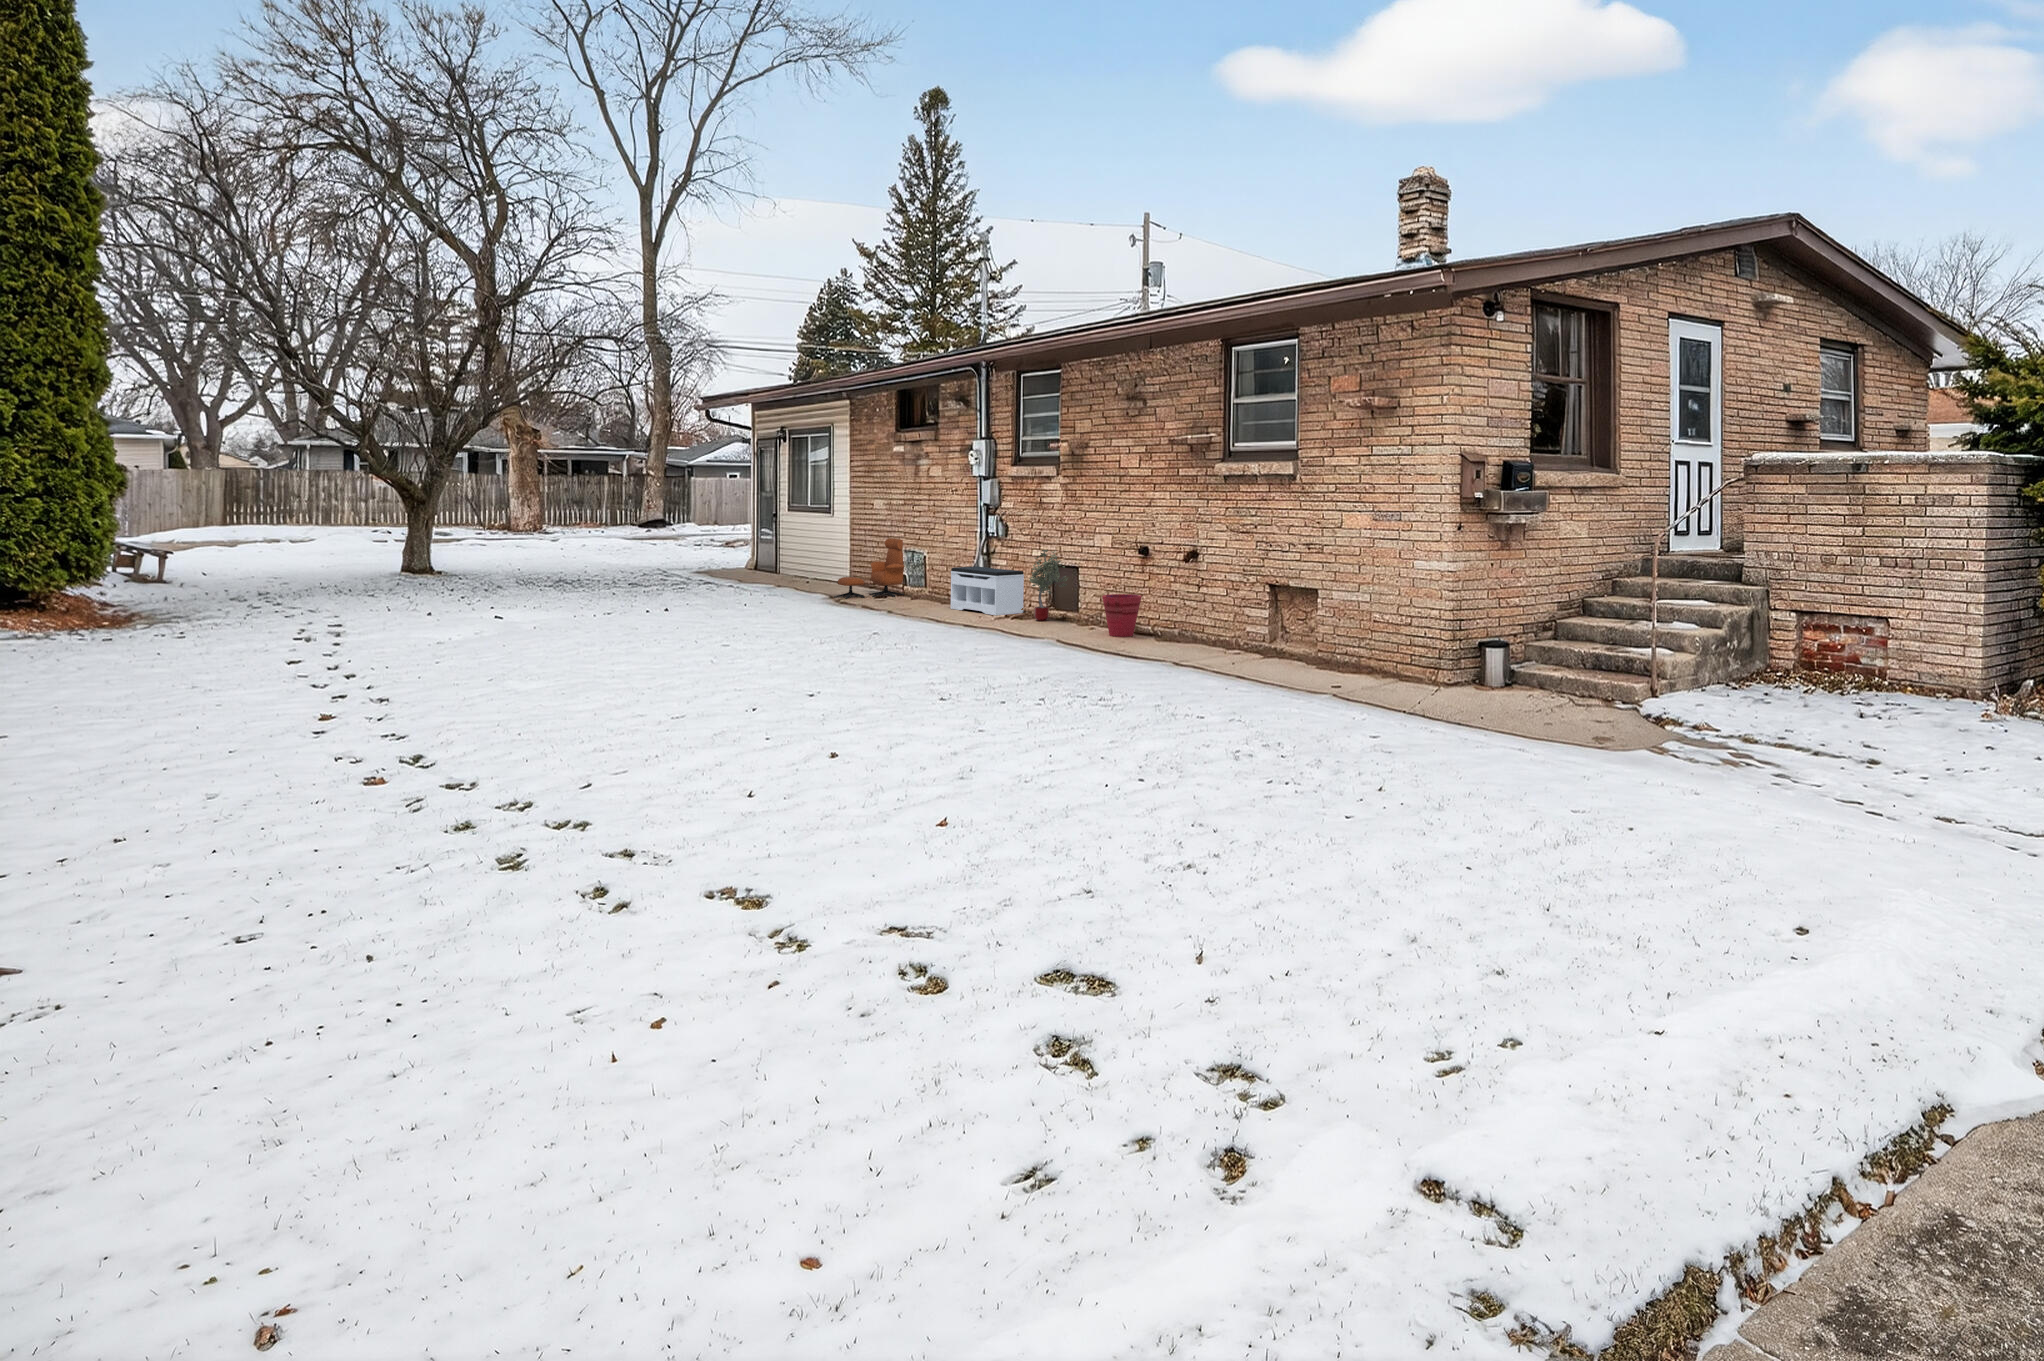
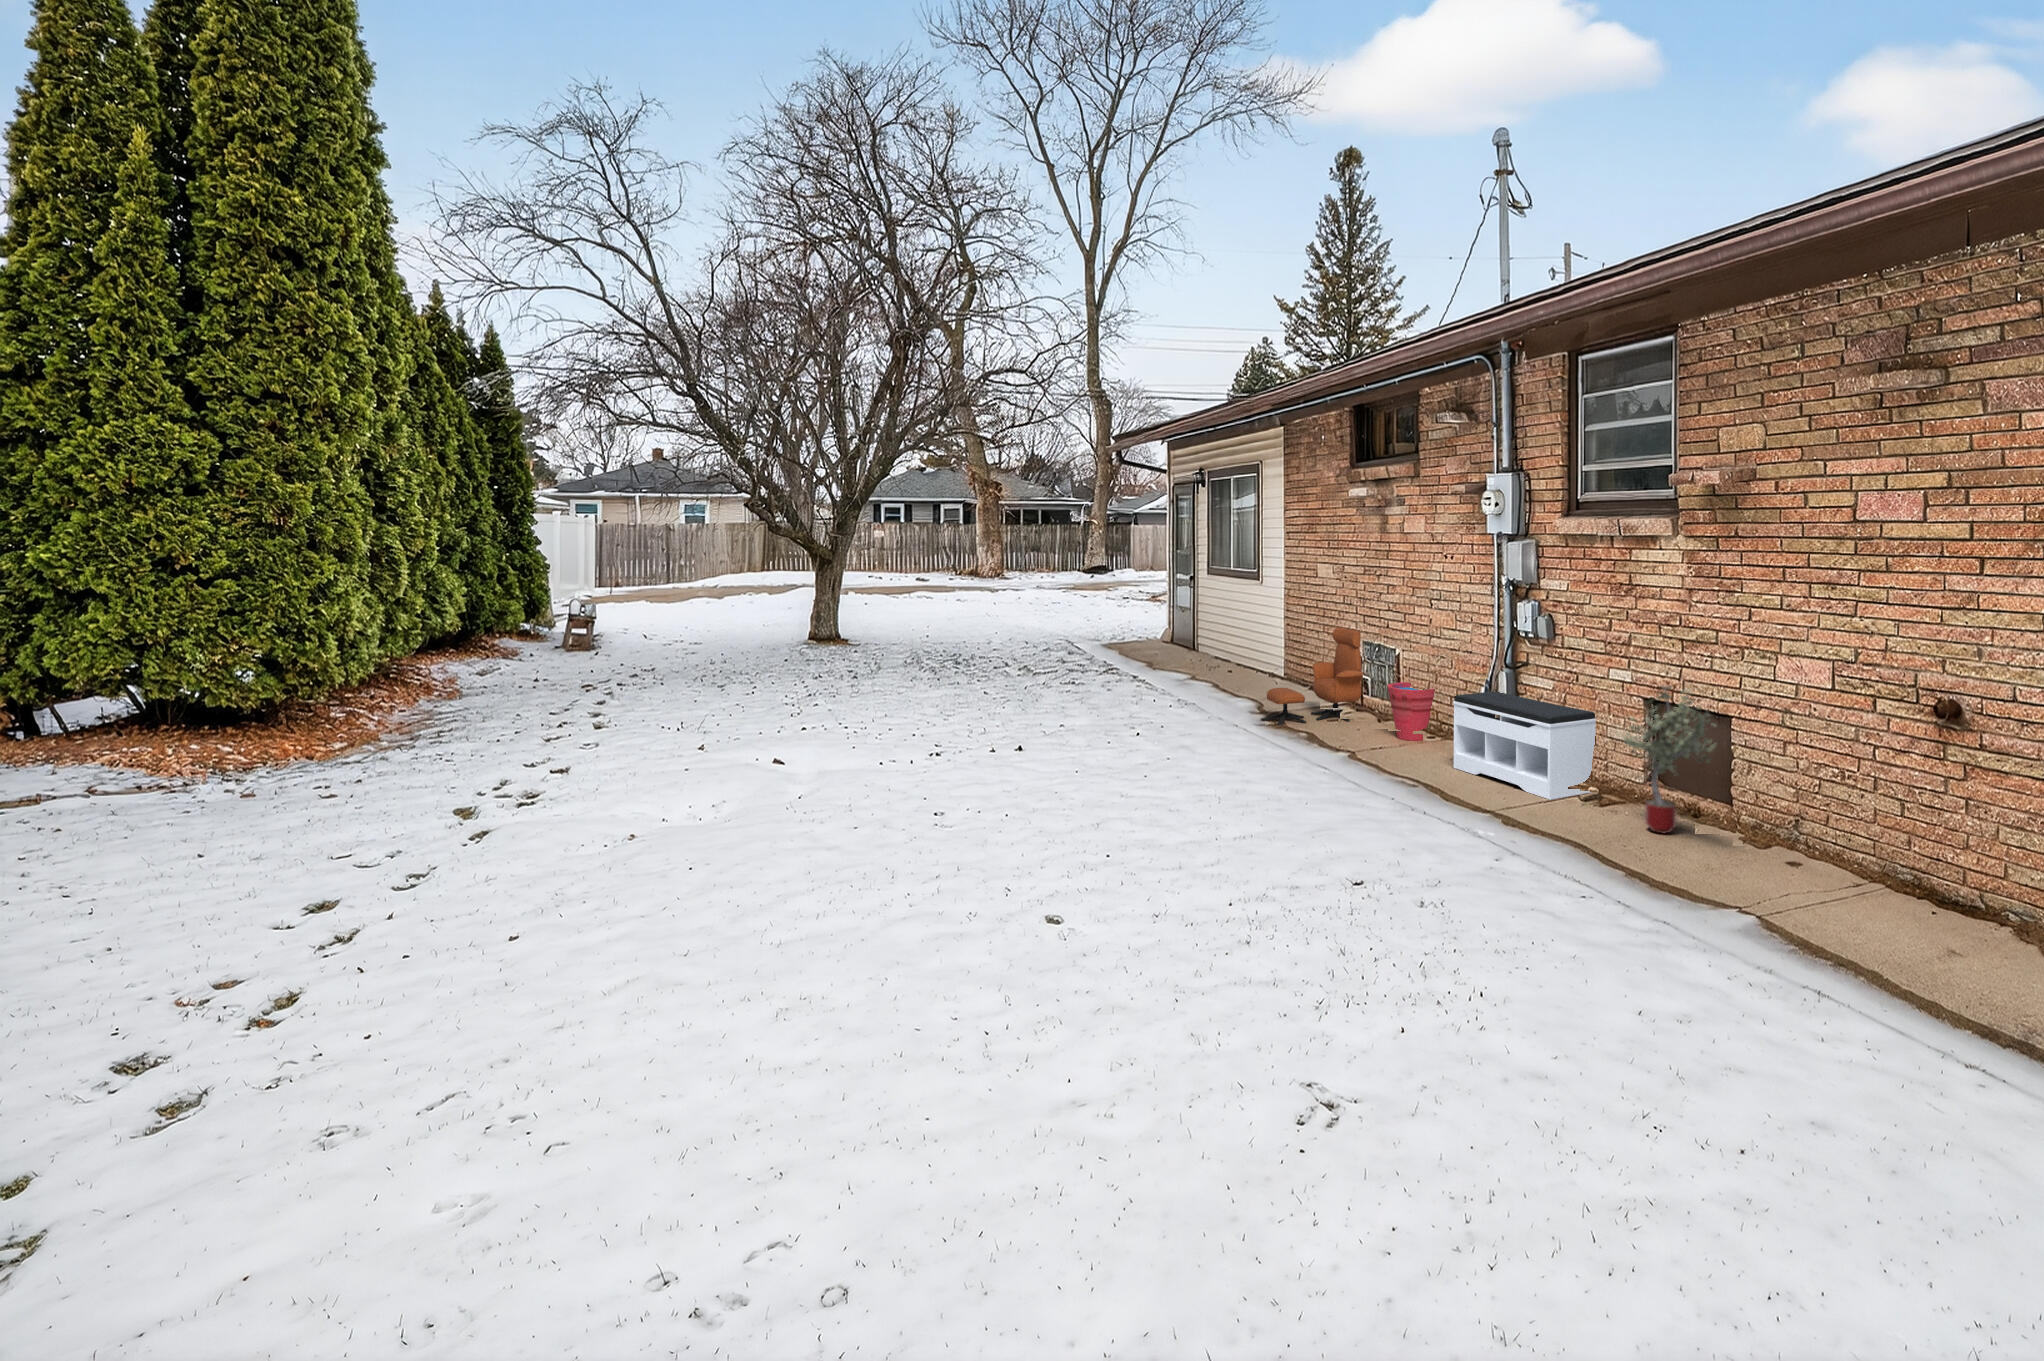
bucket: present [1102,594,1142,637] -> present [1388,682,1435,741]

